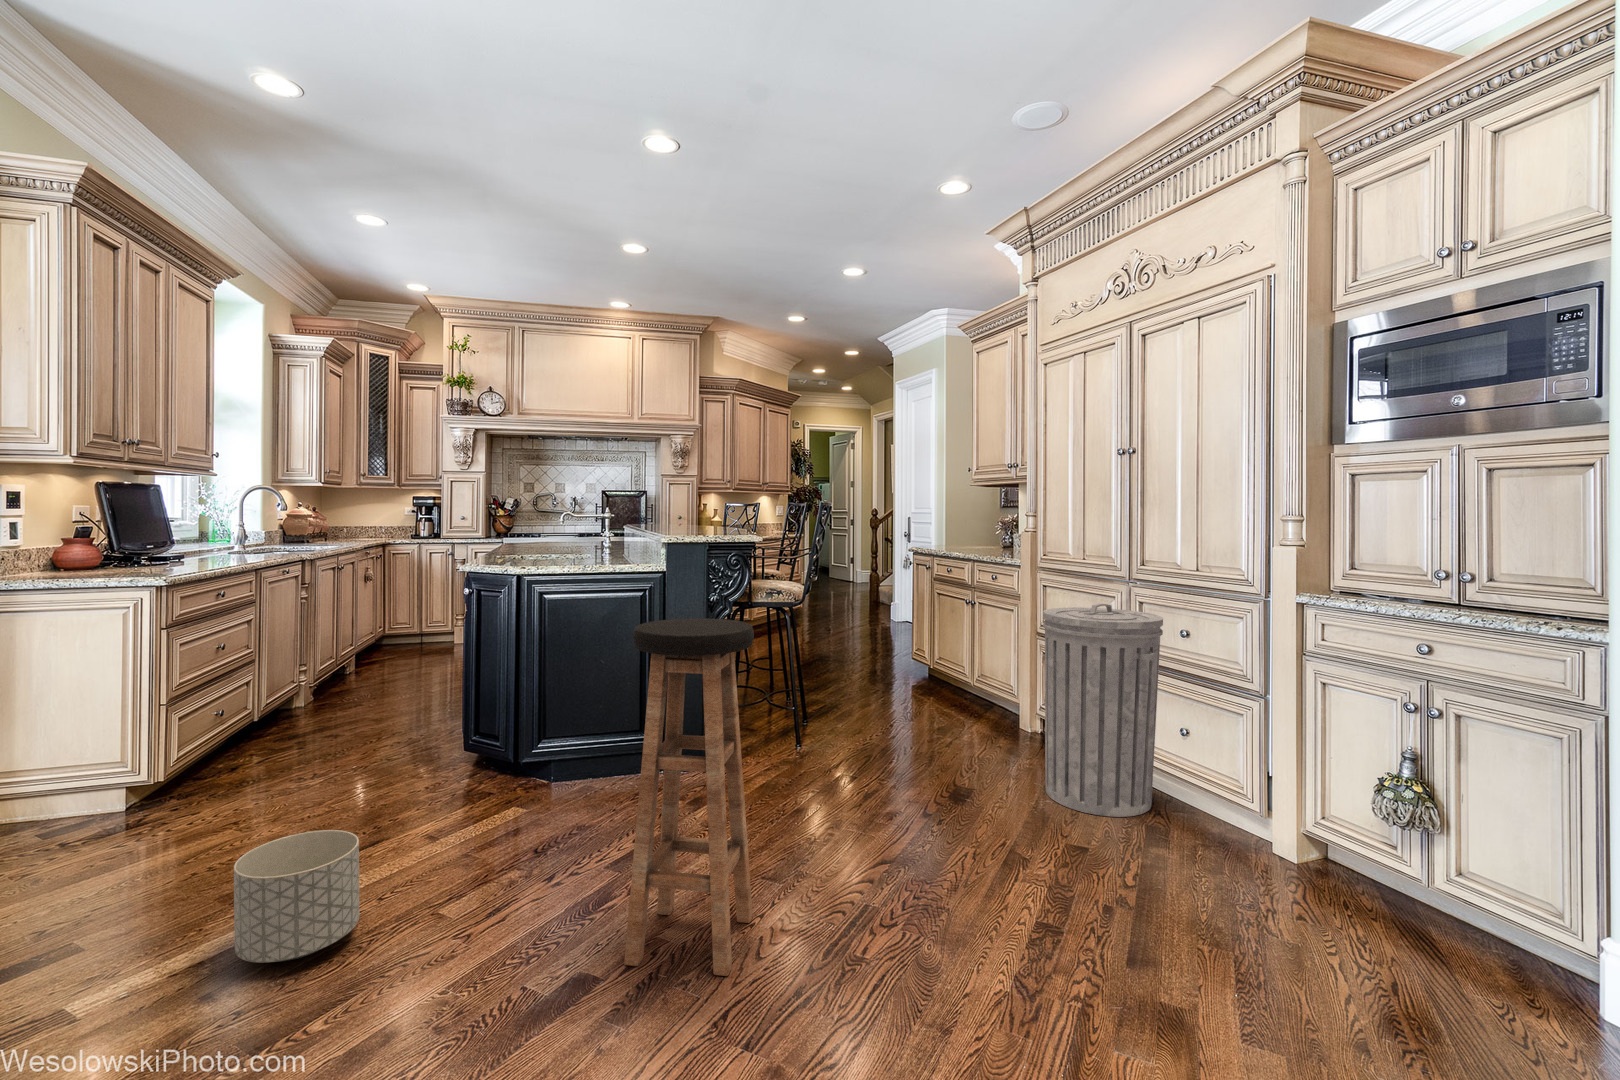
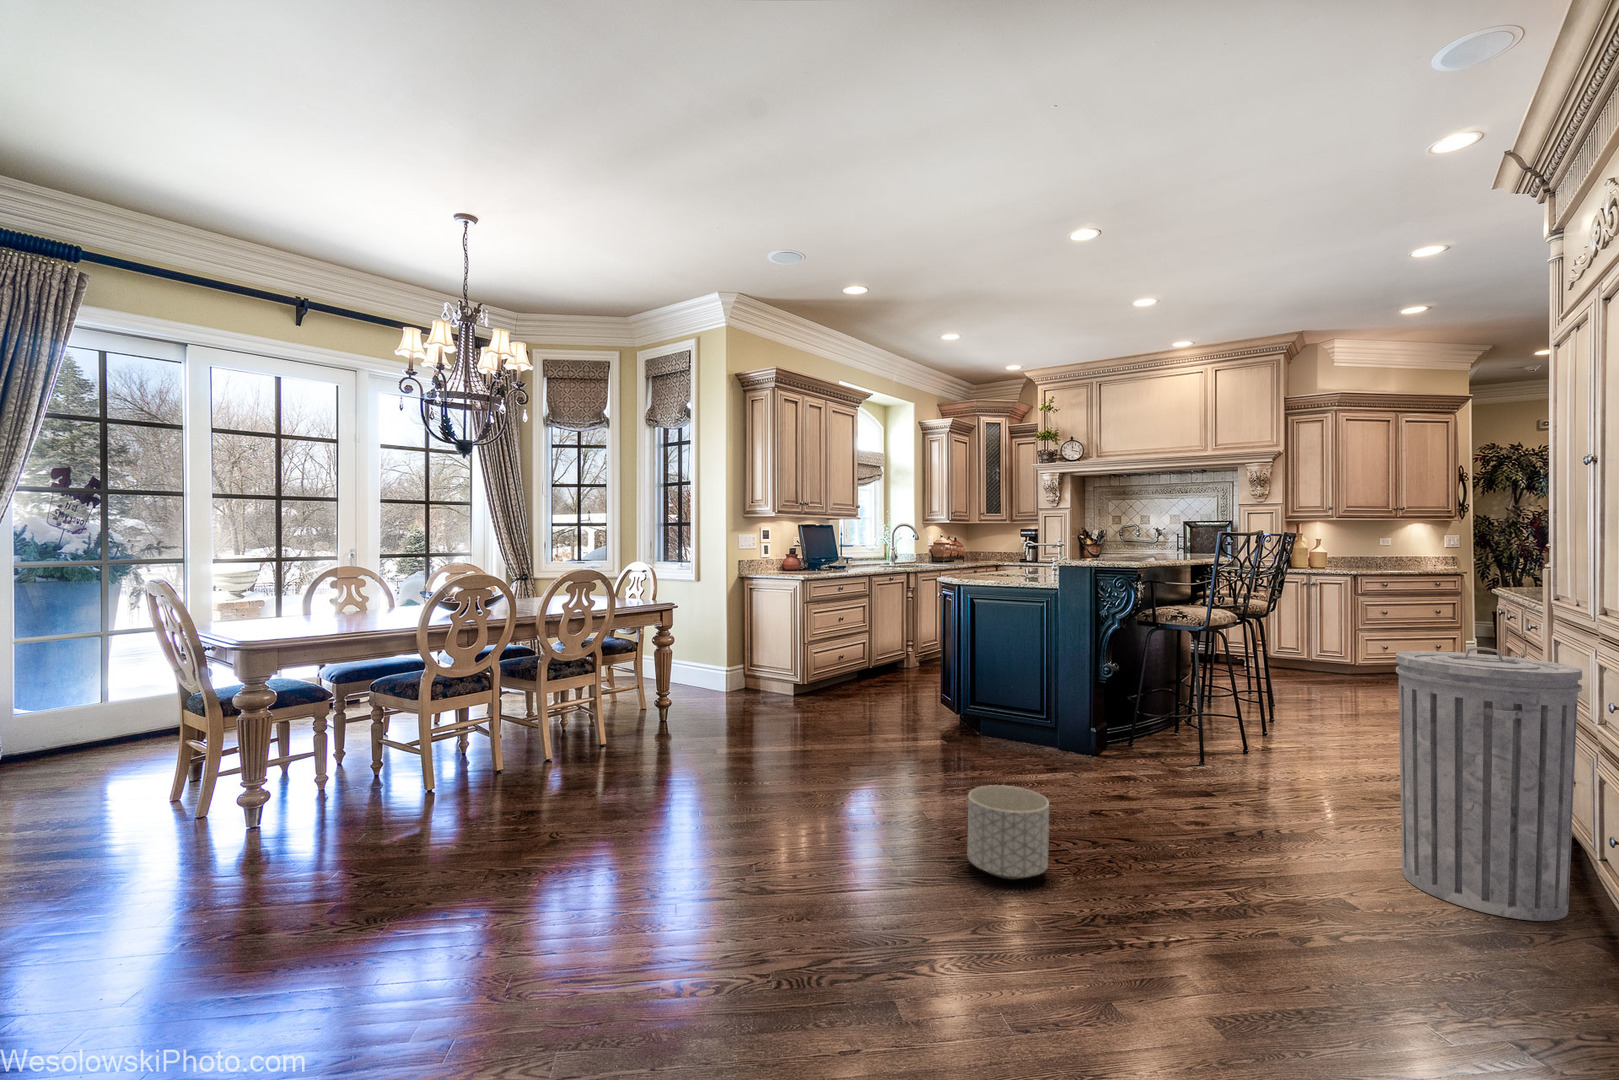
bar stool: present [624,618,754,976] -> none [890,606,982,829]
planter: present [234,830,359,963] -> present [968,785,1049,880]

